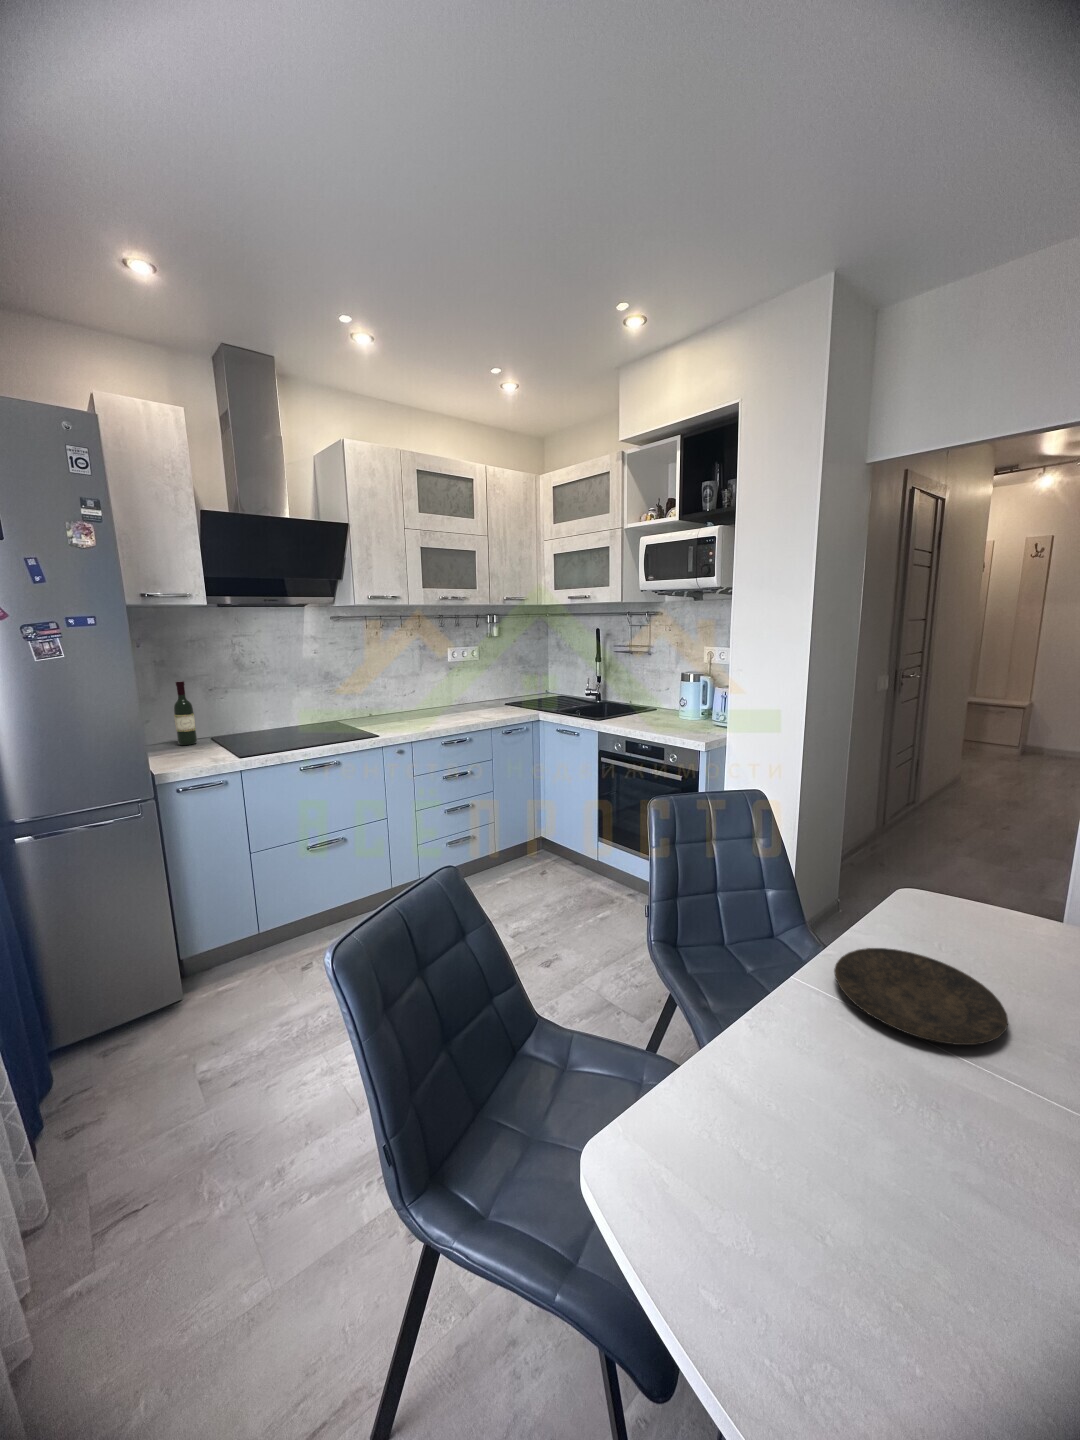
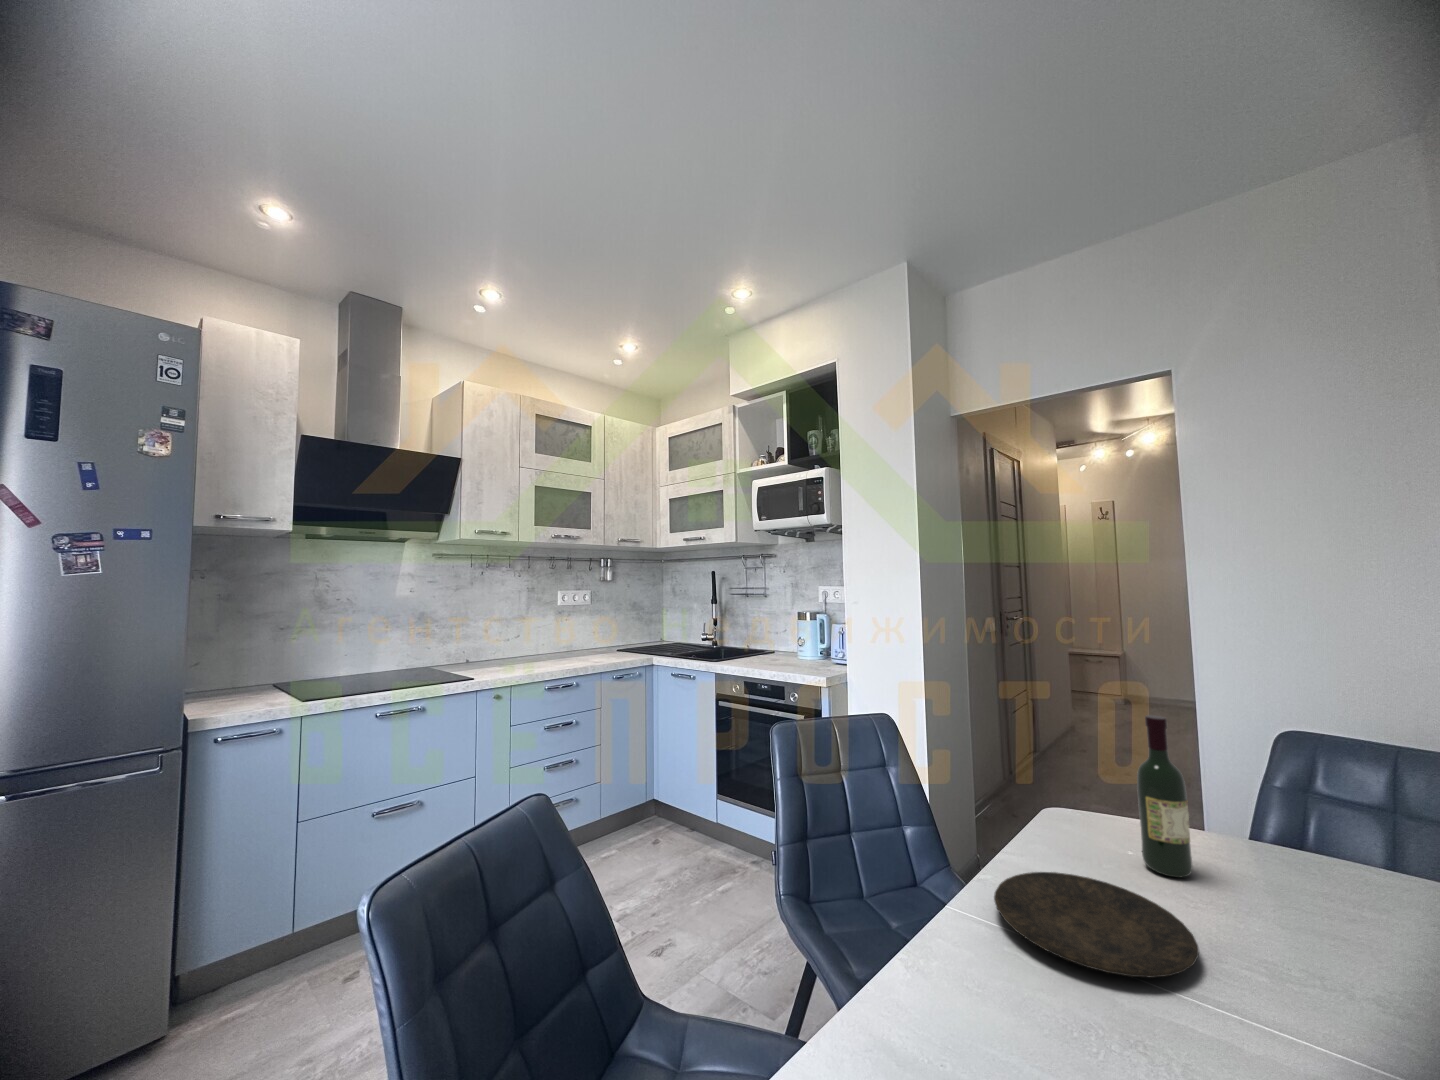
wine bottle: present [174,681,197,745] -> present [1137,715,1193,878]

